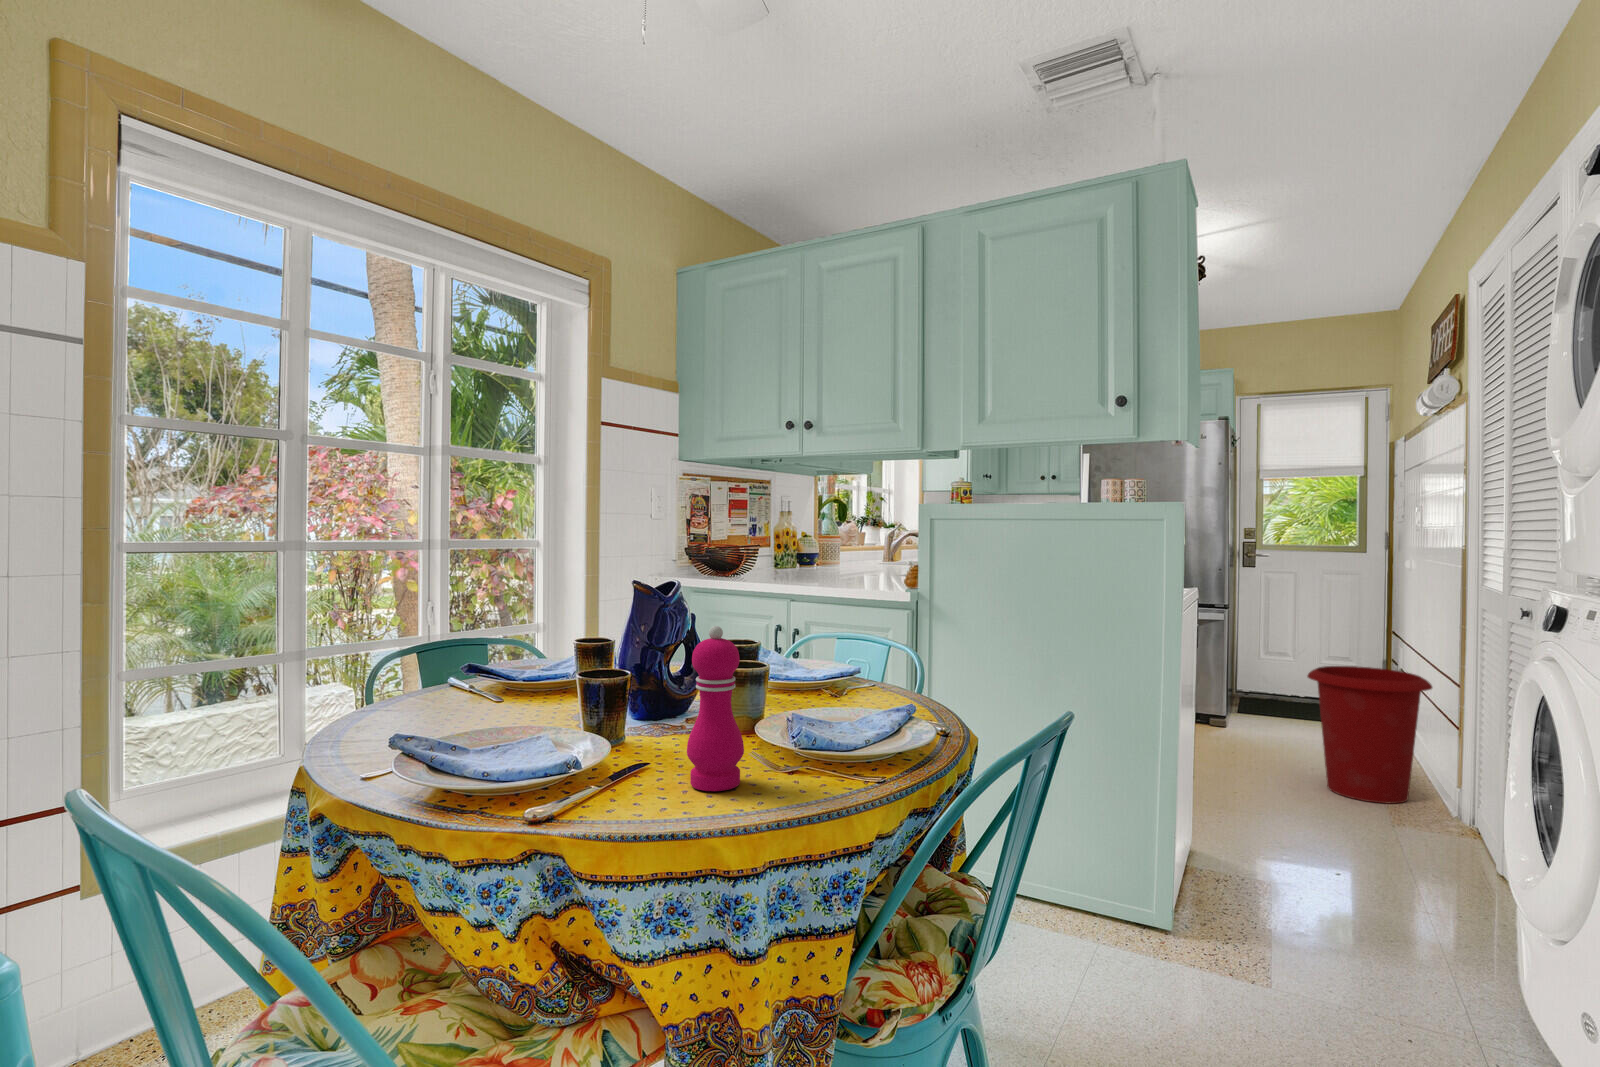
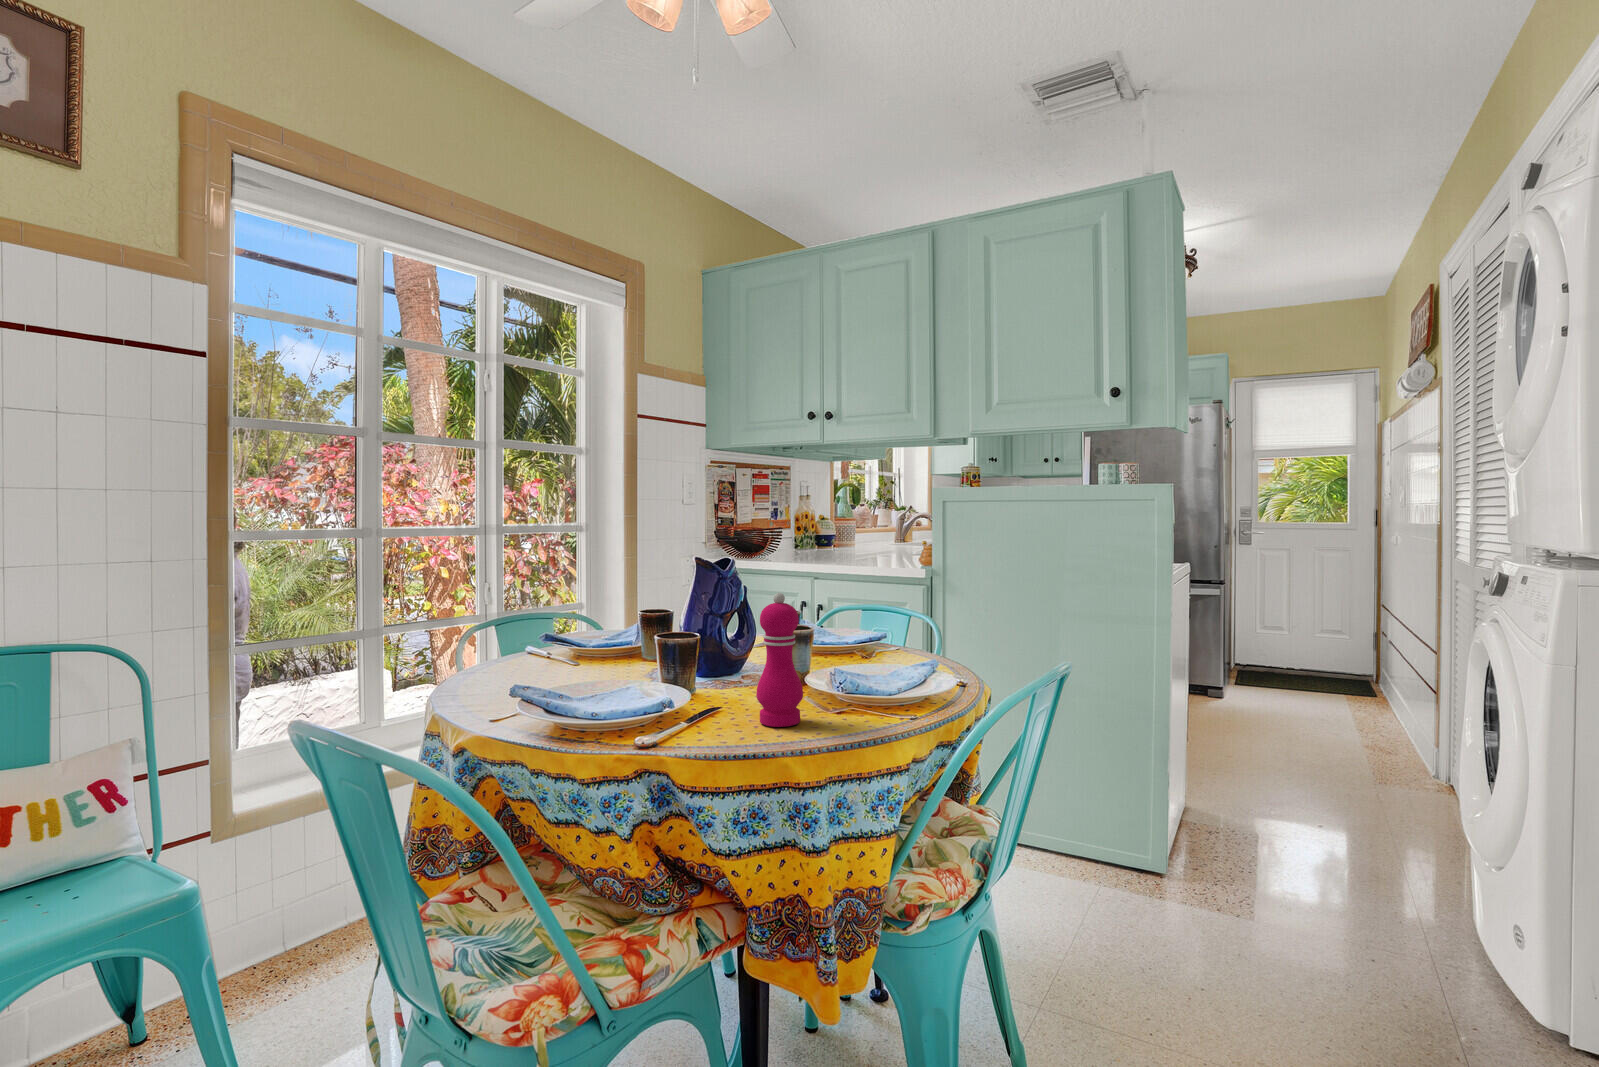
waste bin: present [1307,666,1432,804] -> none [1296,637,1414,764]

